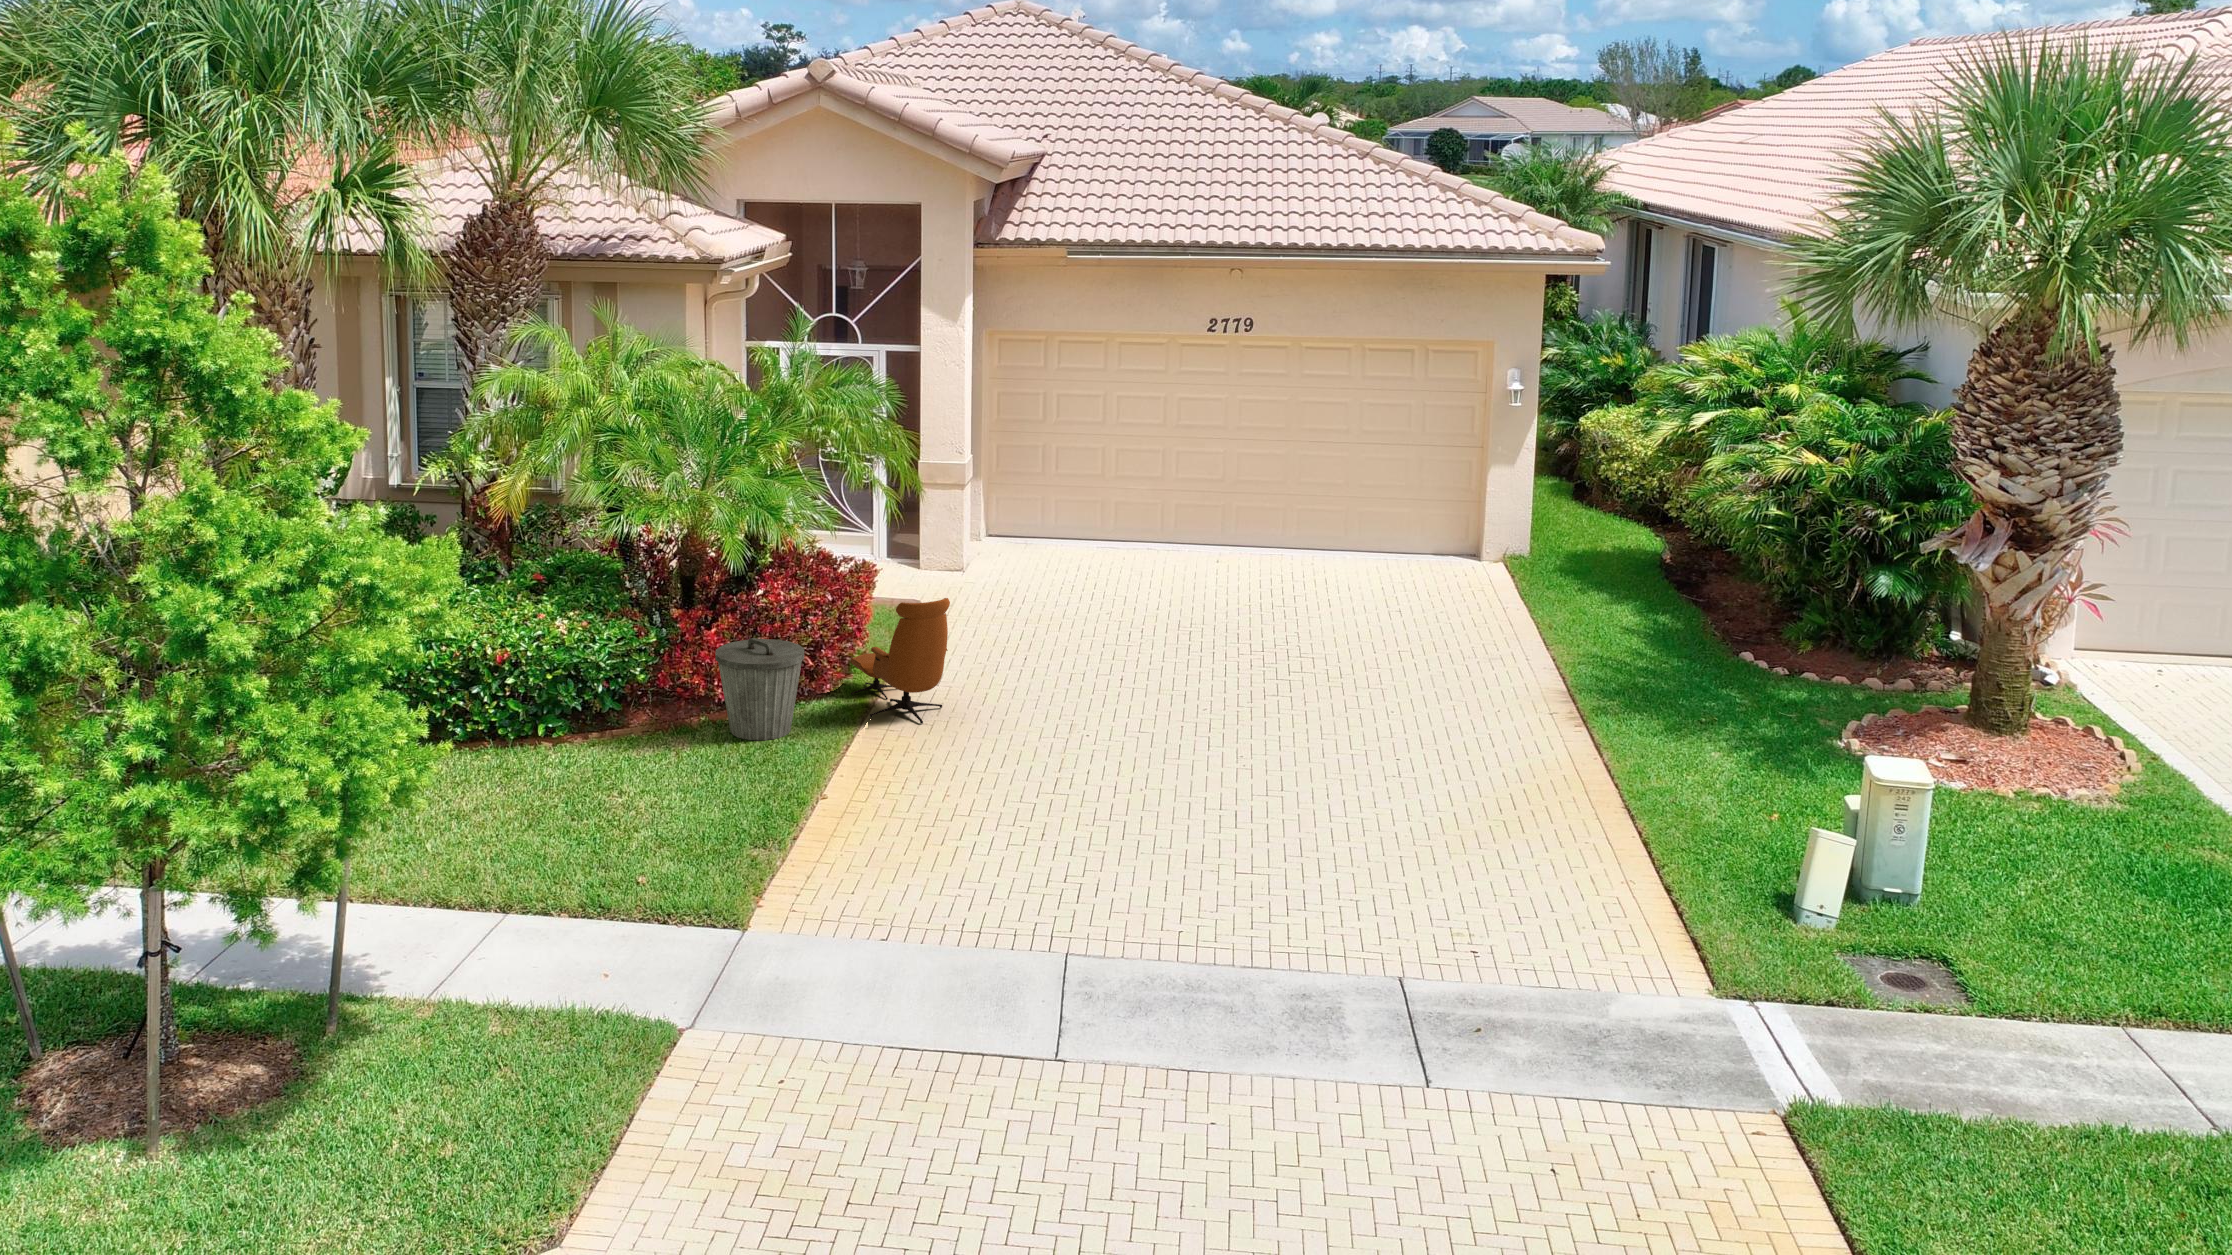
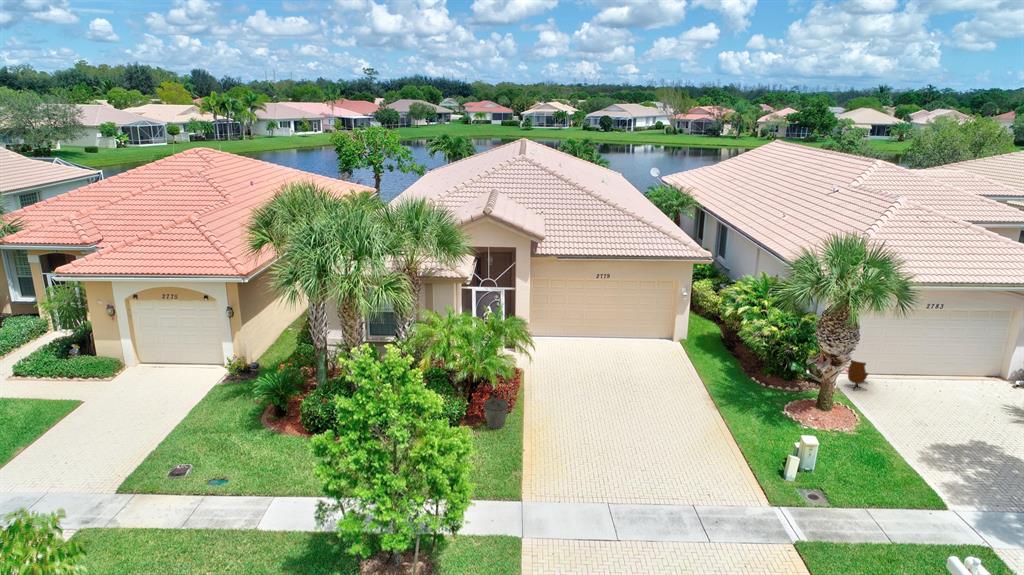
lounge chair: present [851,598,950,724] -> present [847,360,868,390]

